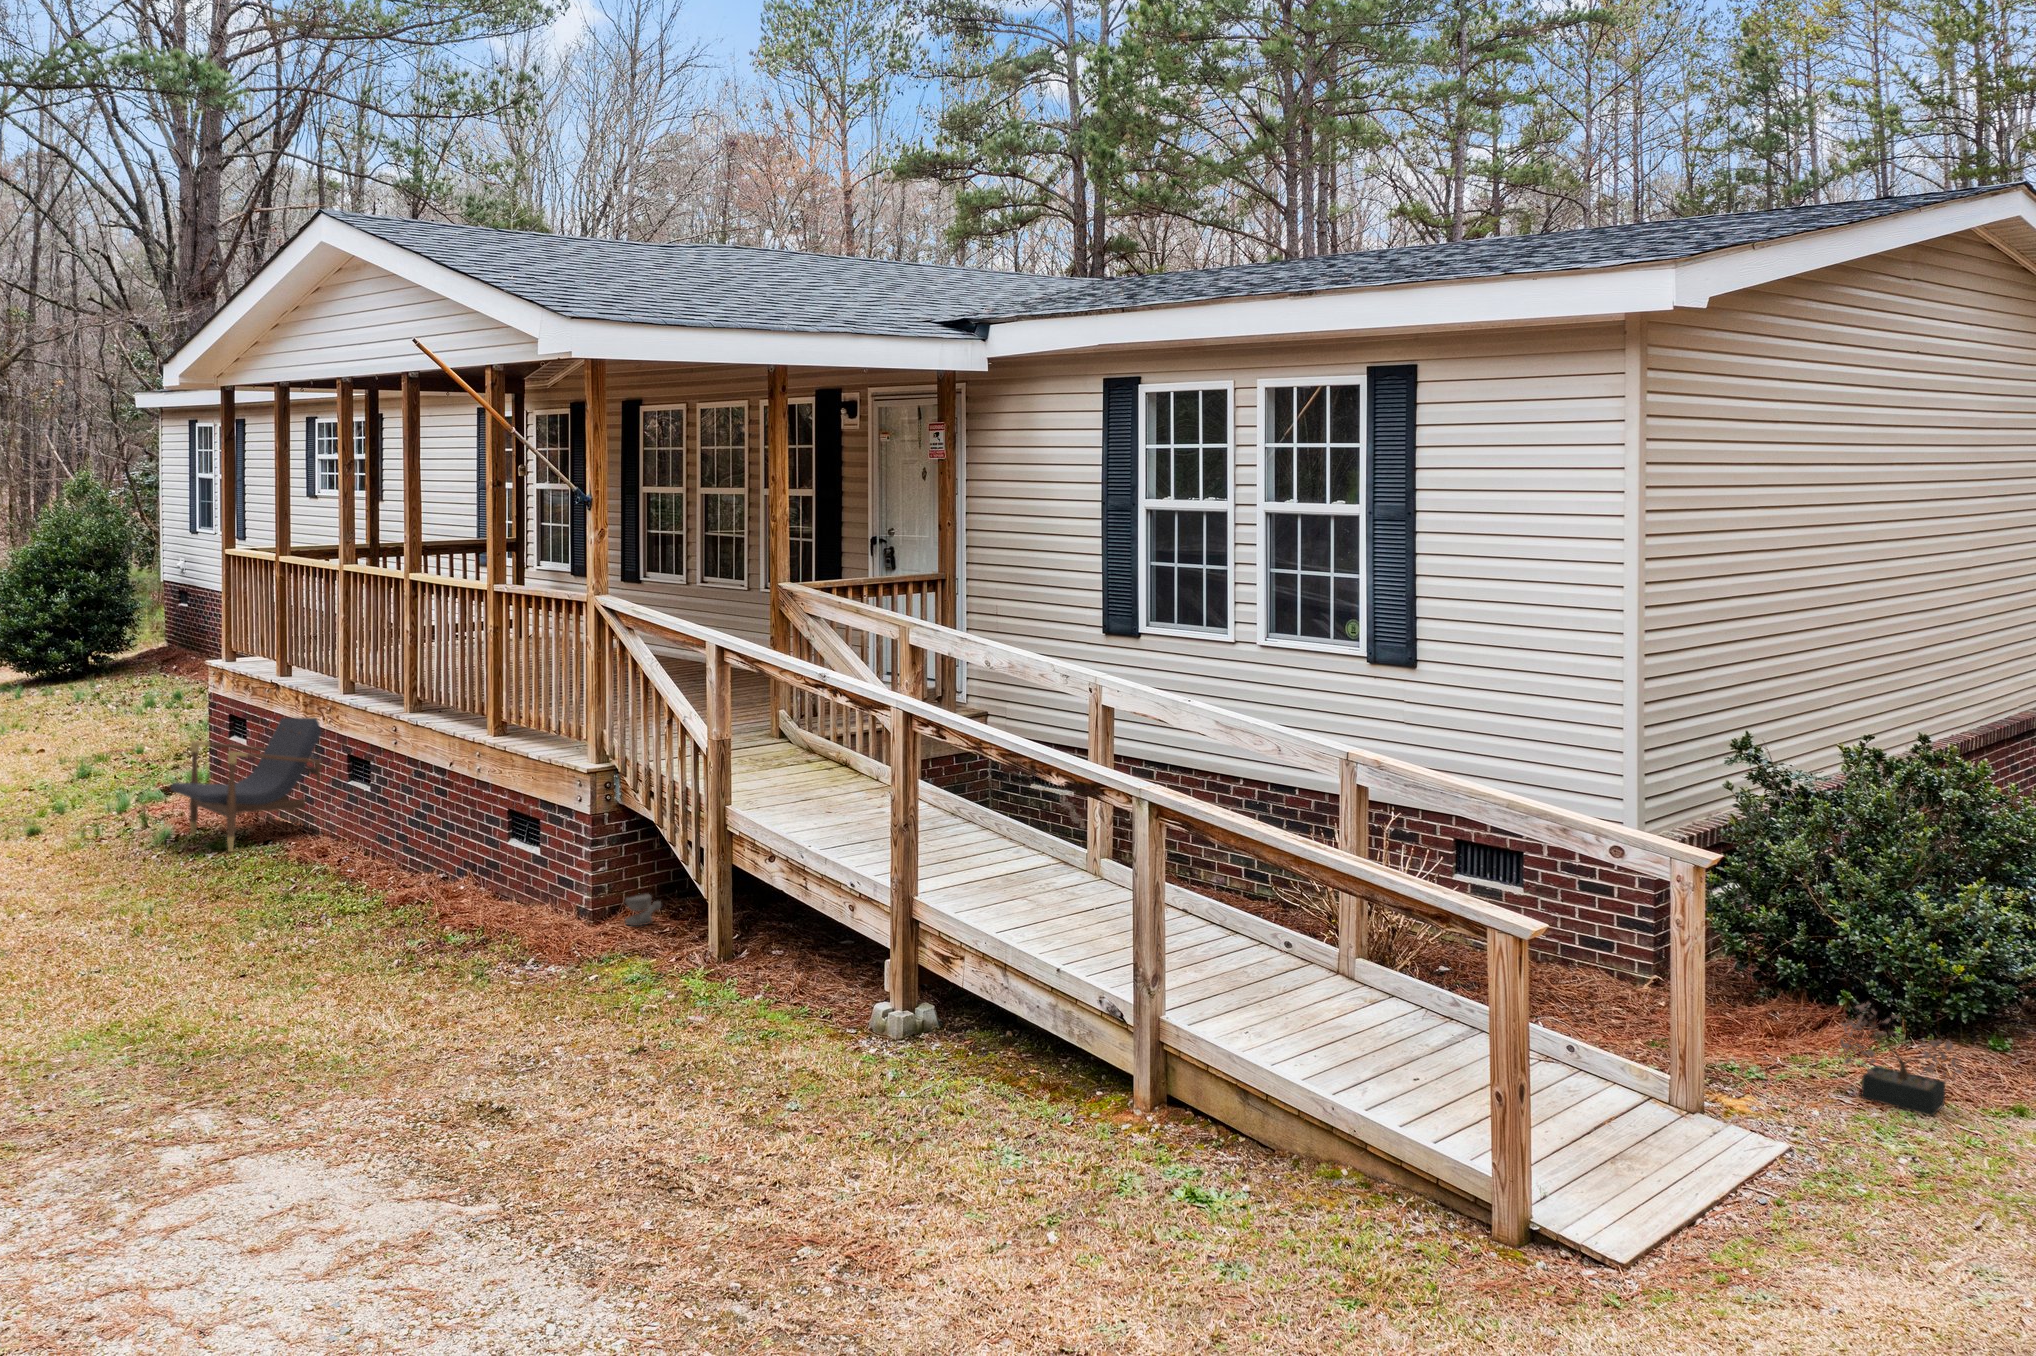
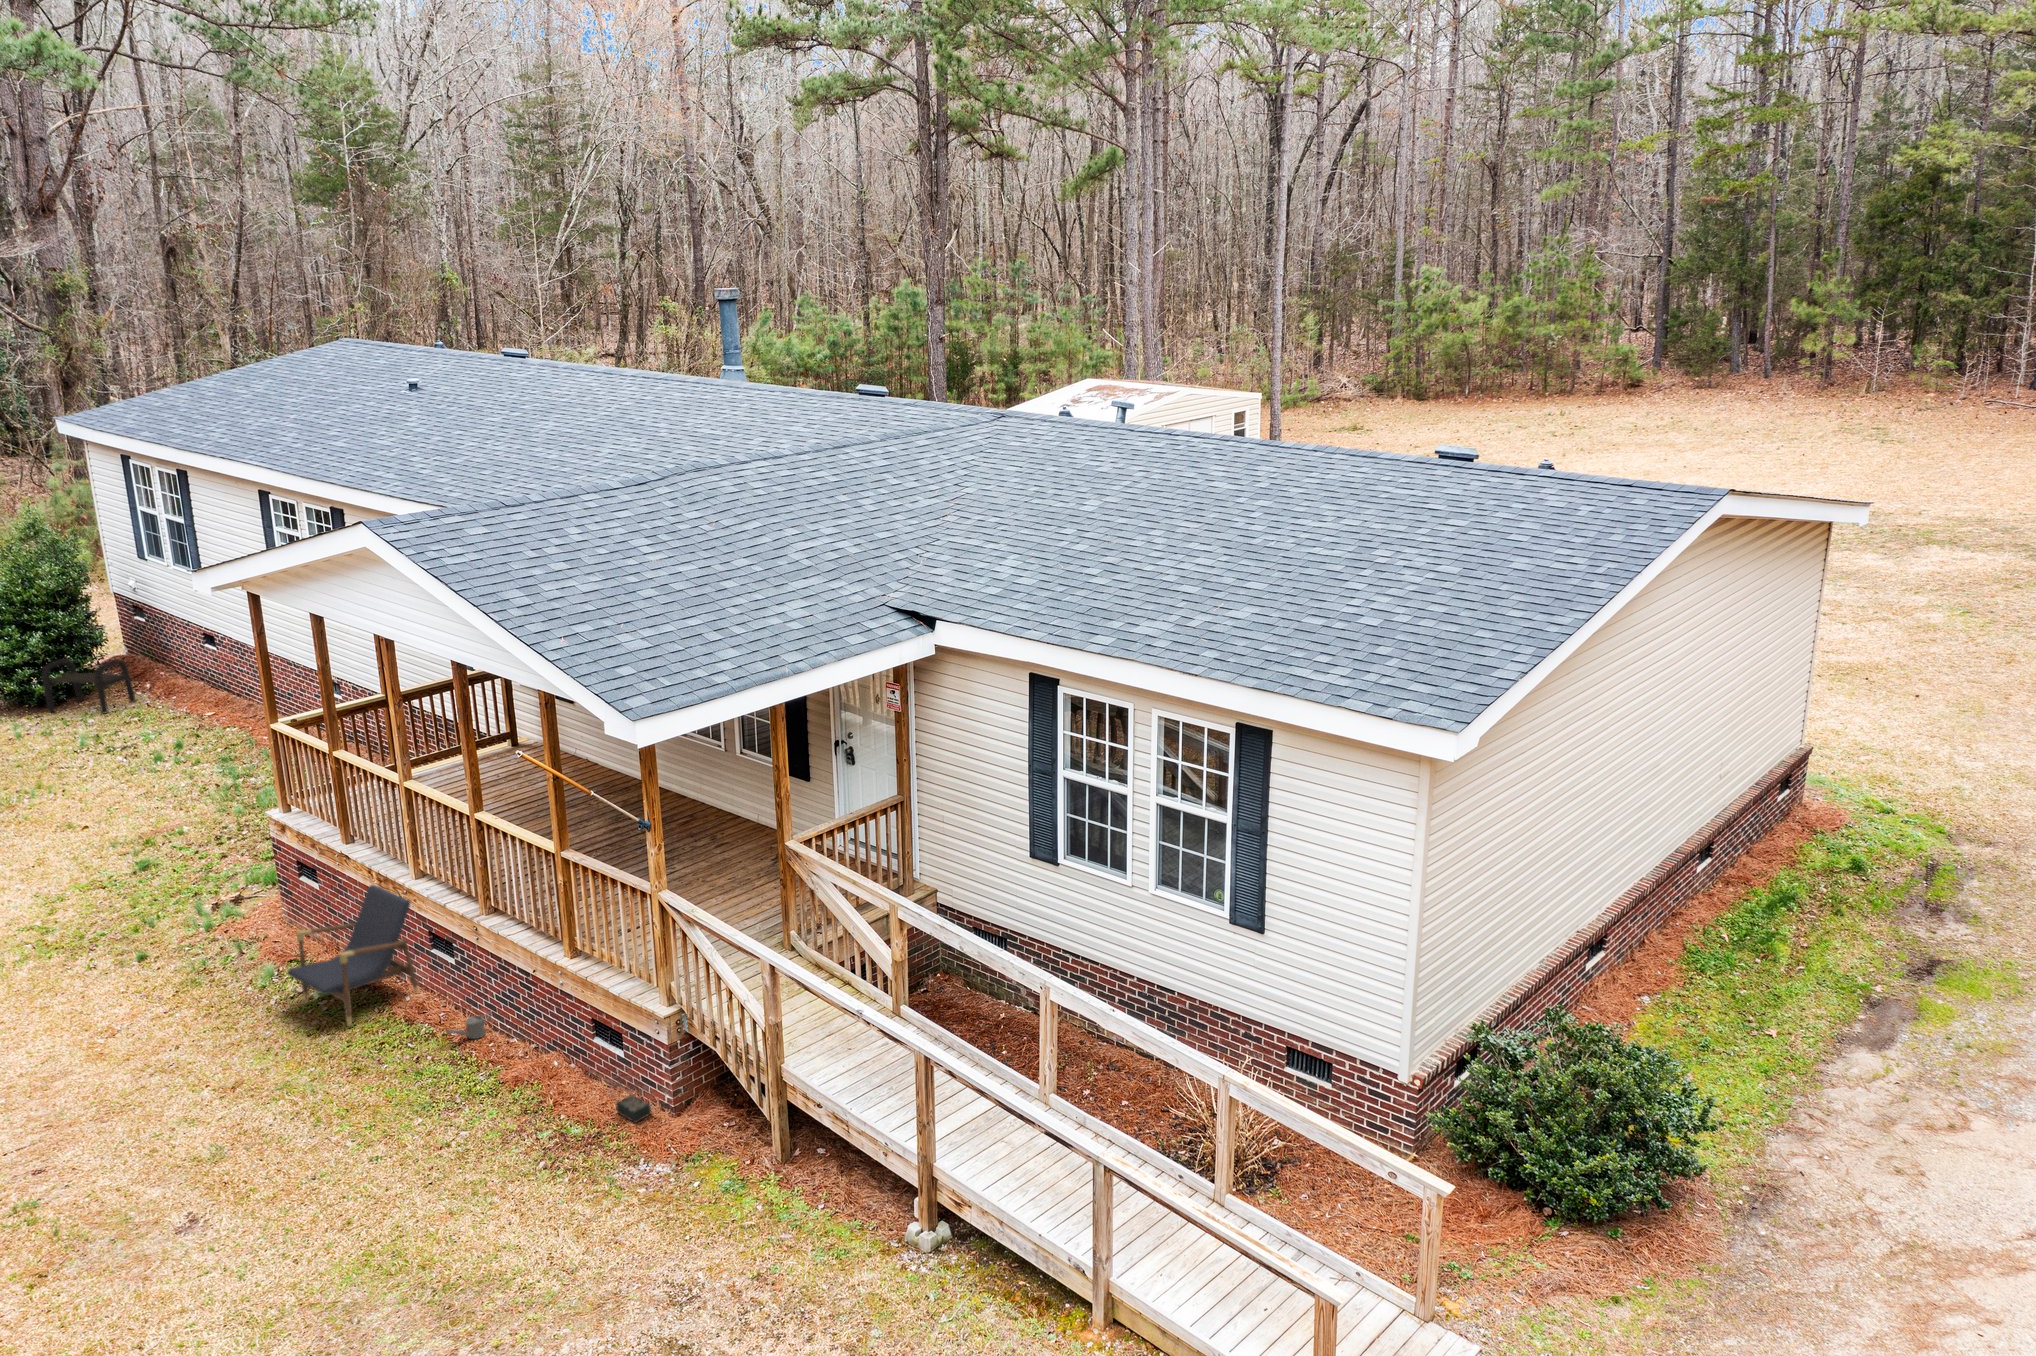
bench: none [64,623,159,679] -> present [42,659,136,713]
watering can: present [625,893,661,926] -> present [447,1013,491,1039]
decorative plant: present [1841,1002,1962,1116] -> present [607,1070,651,1122]

